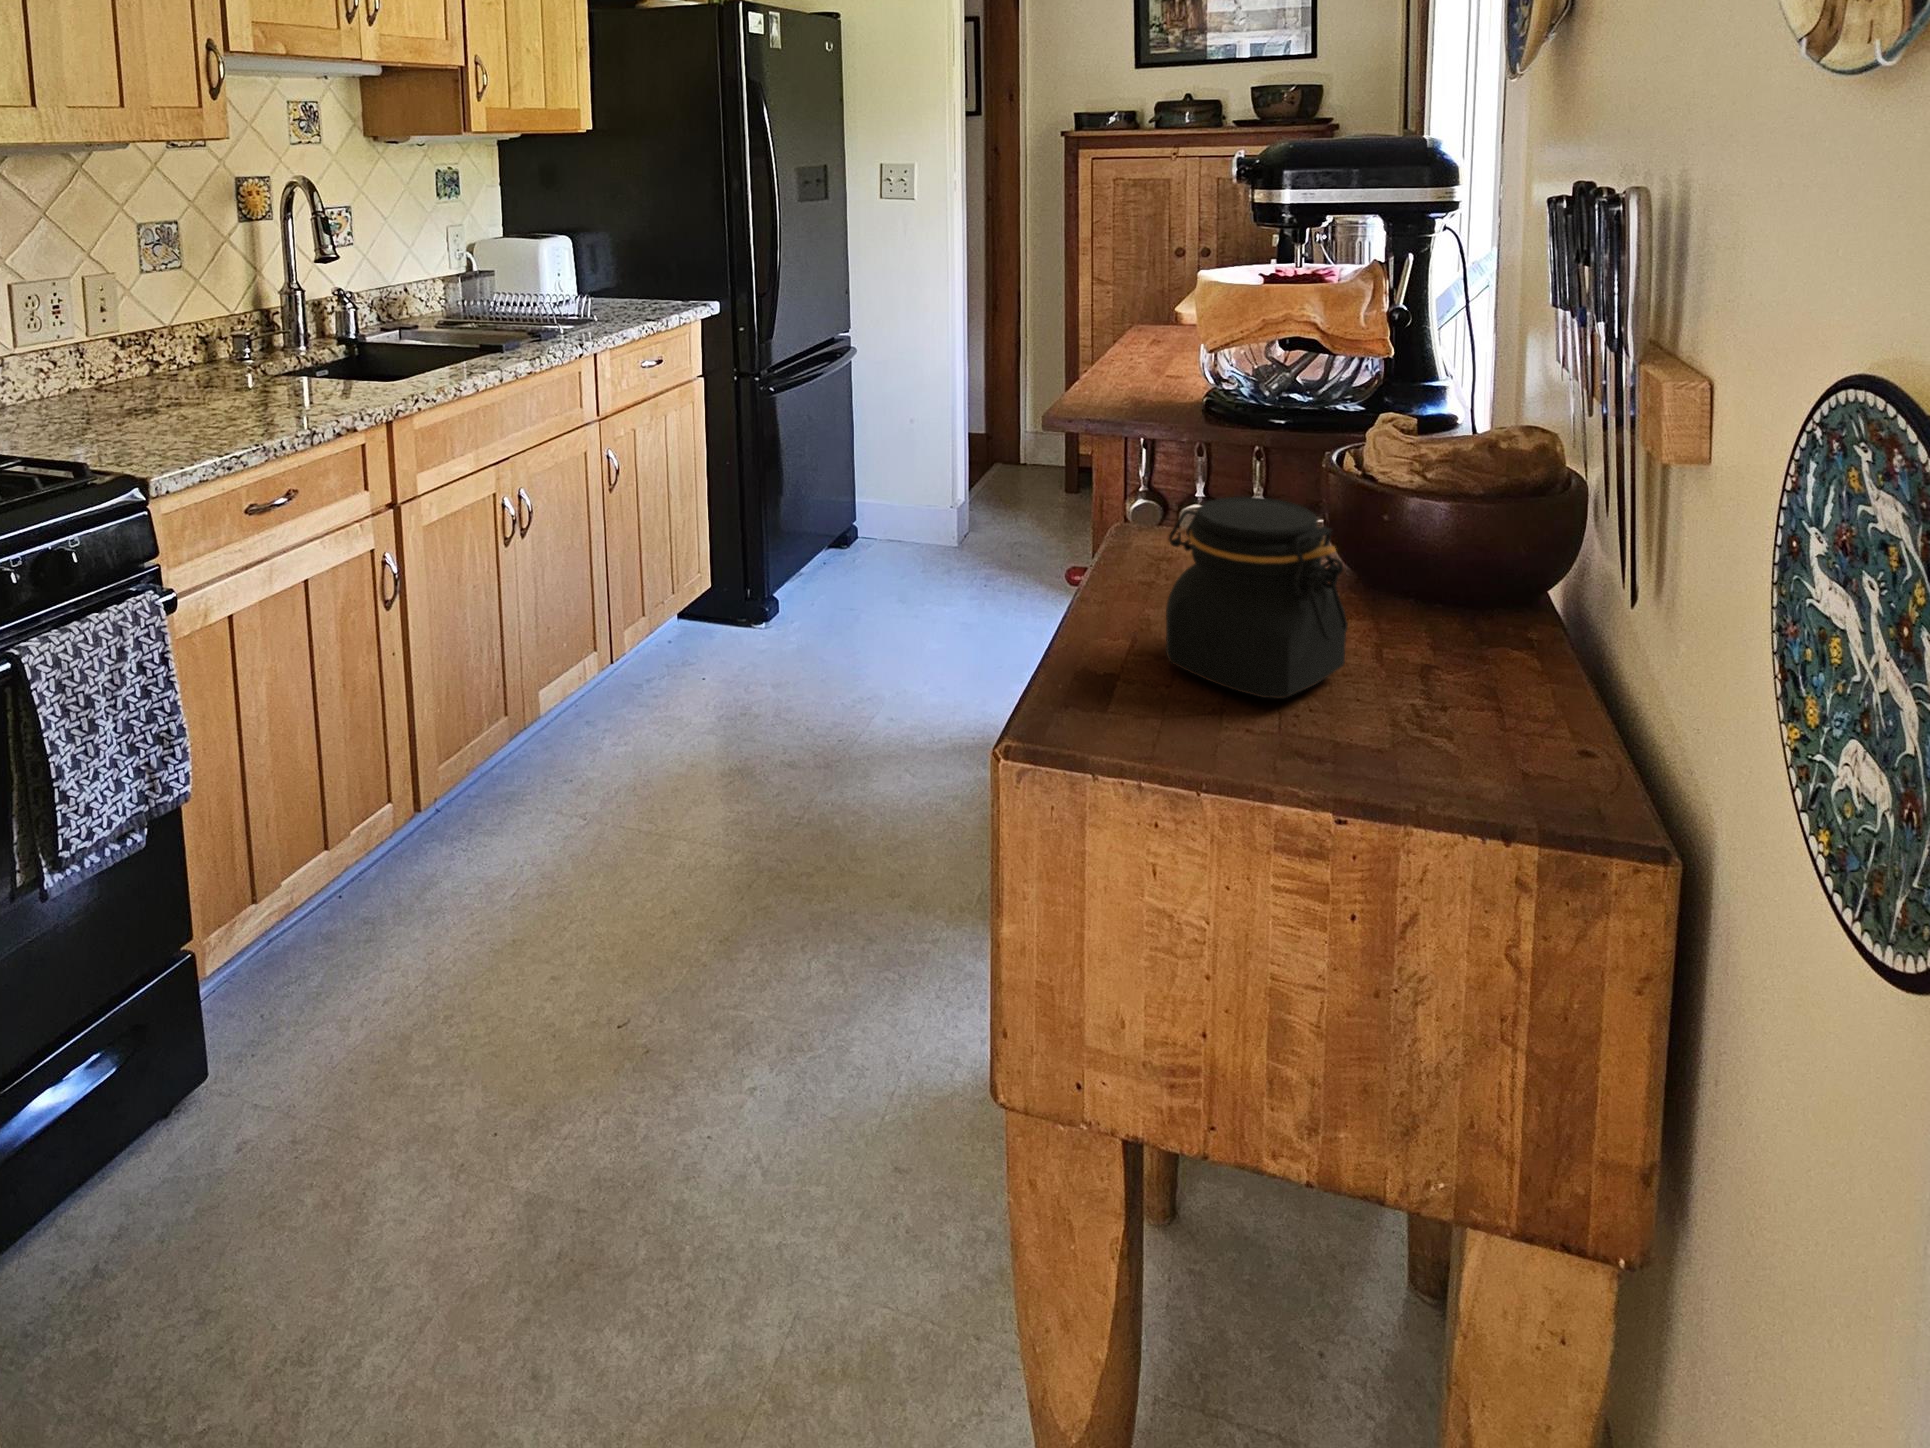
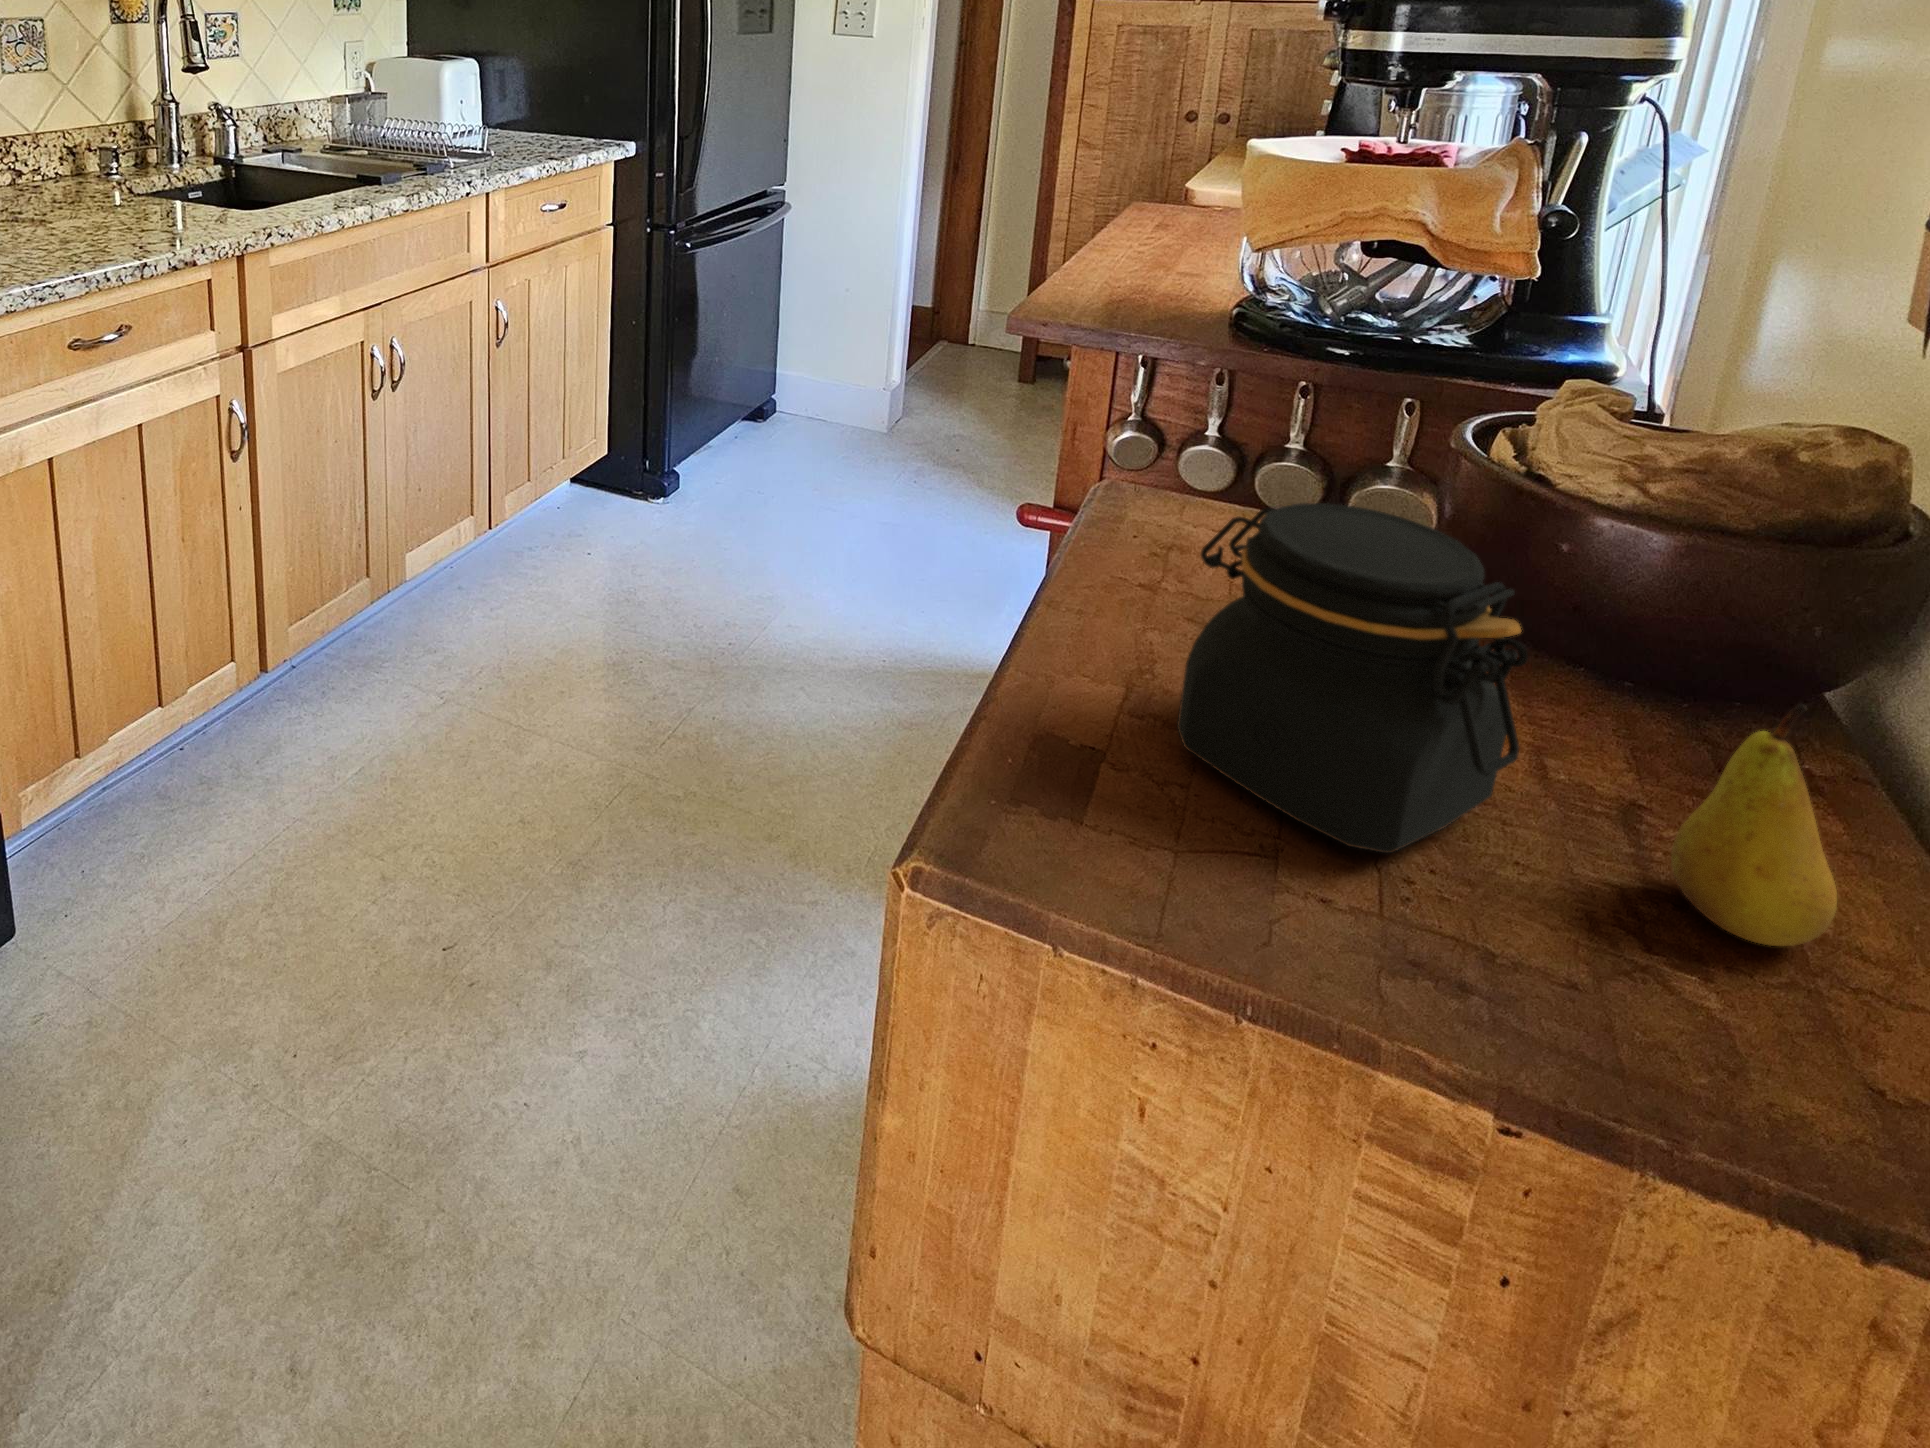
fruit: none [1434,572,1511,716] -> present [1671,704,1837,946]

